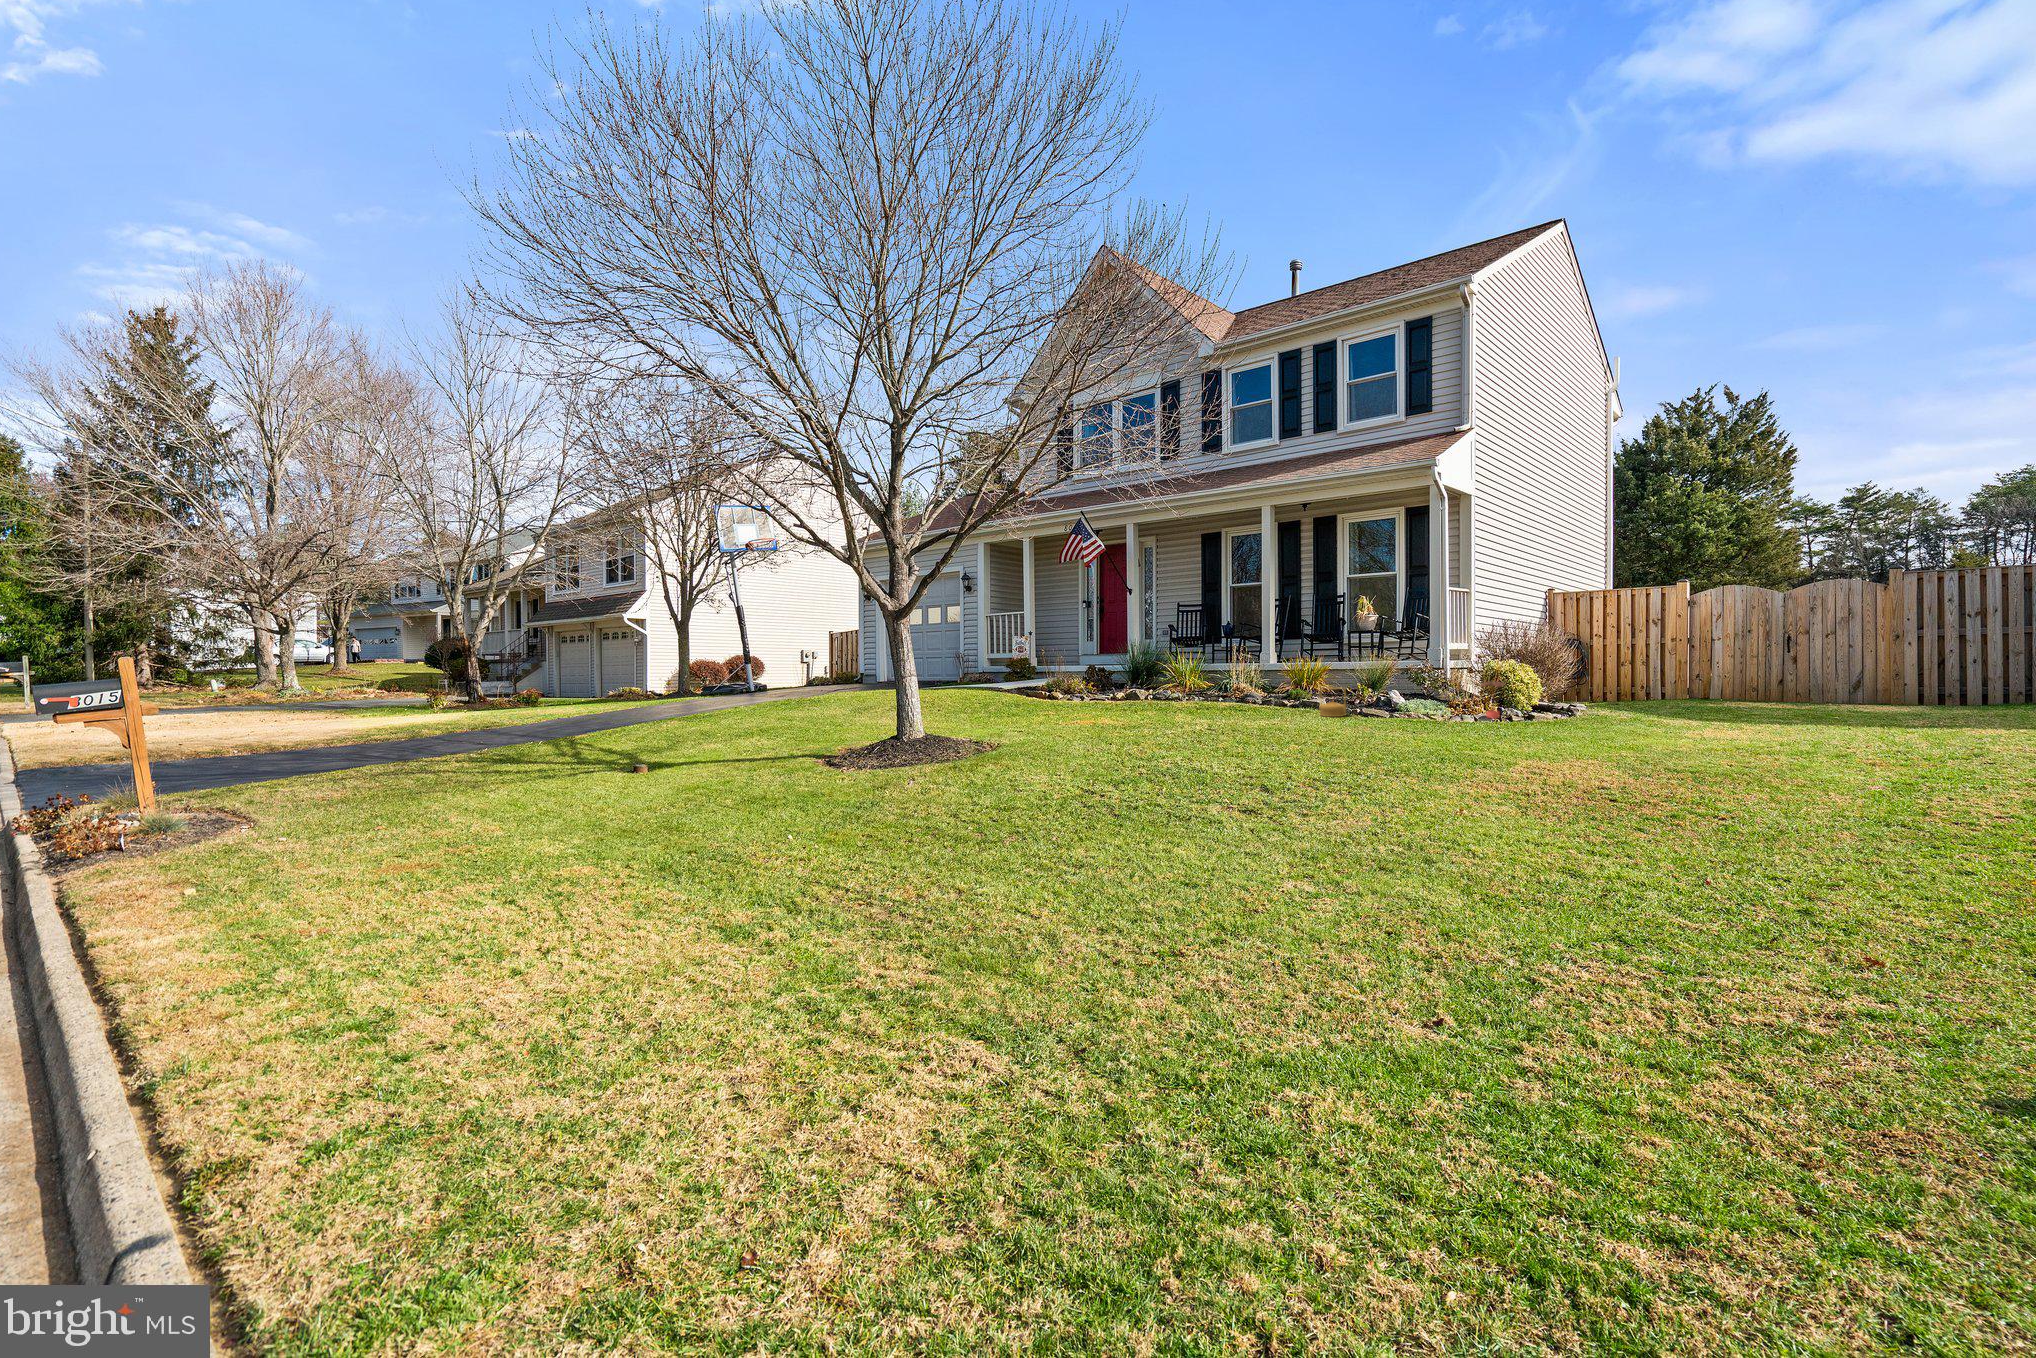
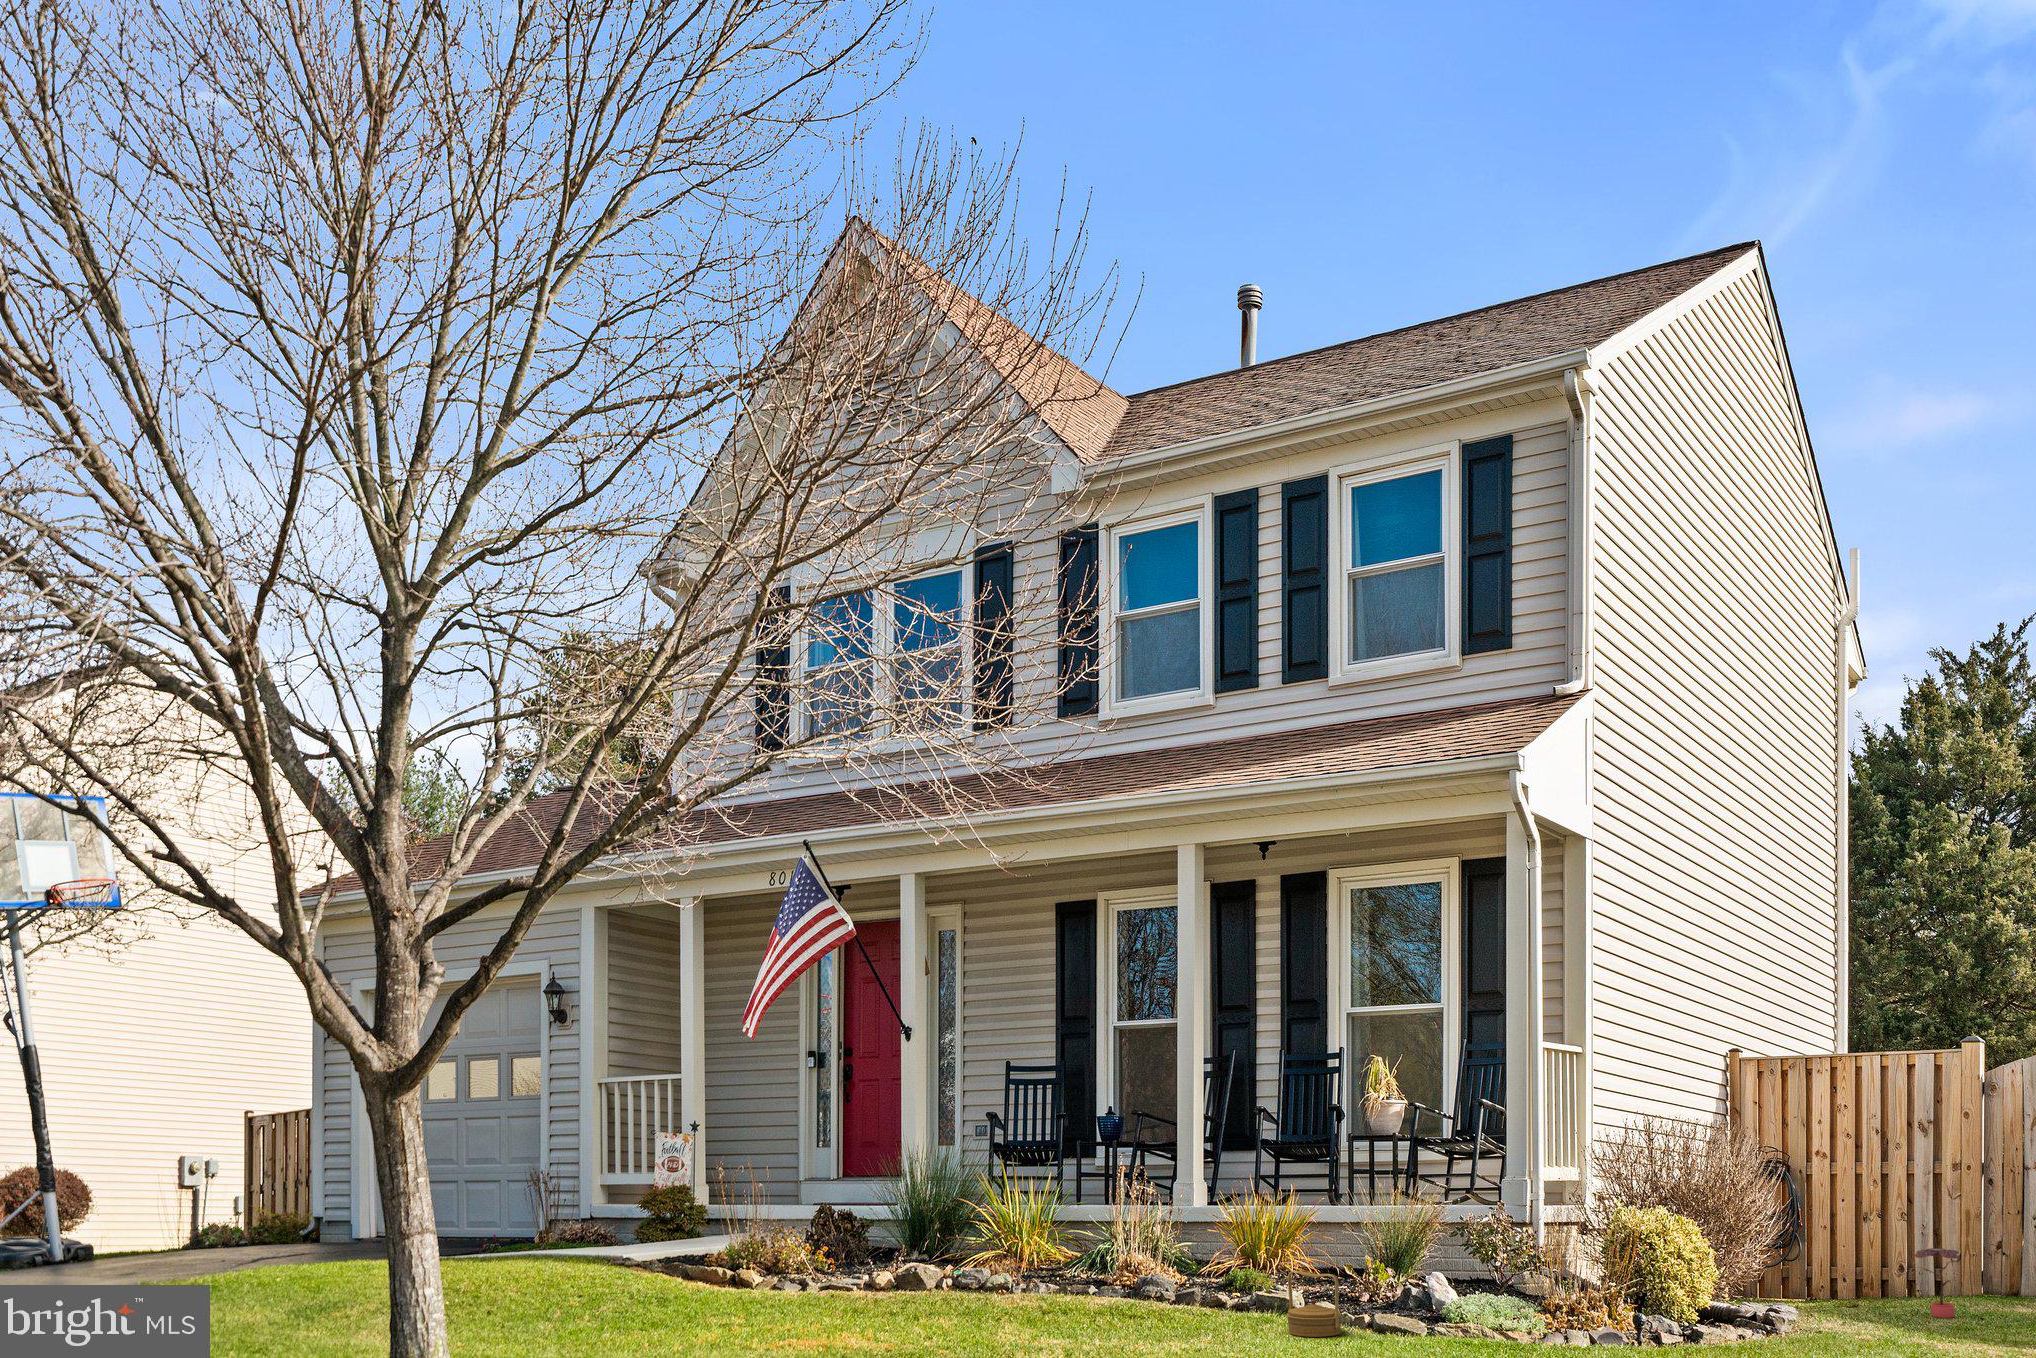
potted plant: present [1480,682,1505,718] -> present [1915,1248,1959,1318]

